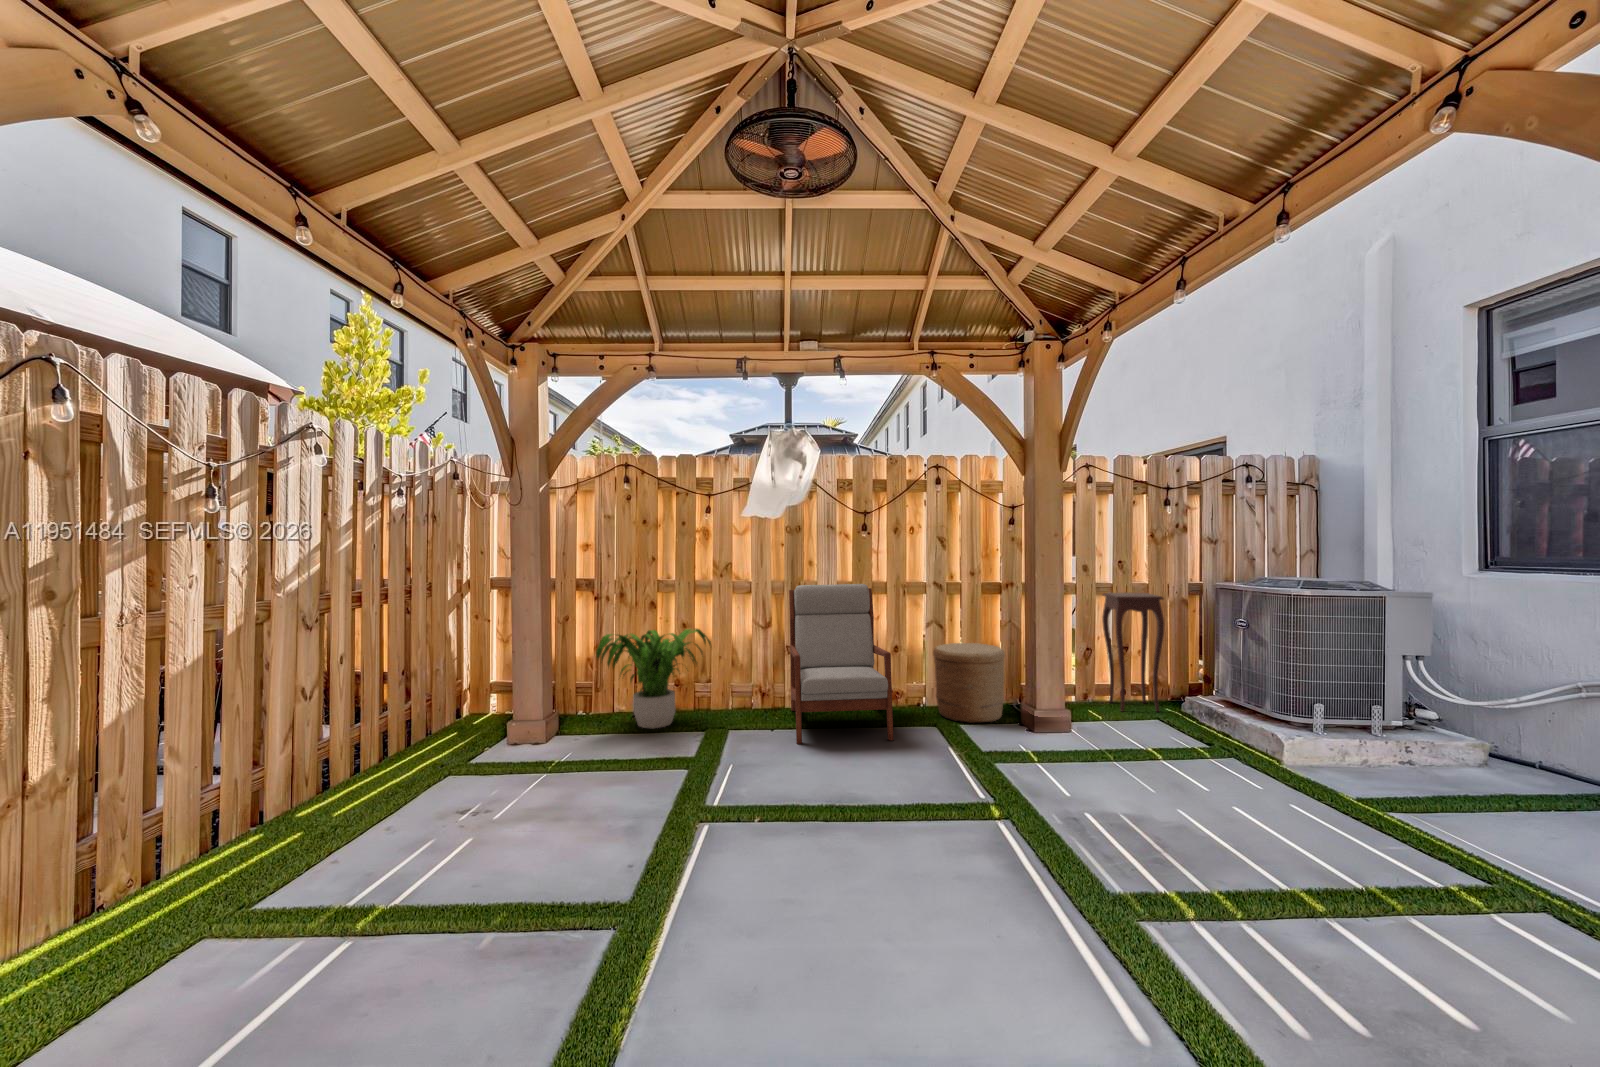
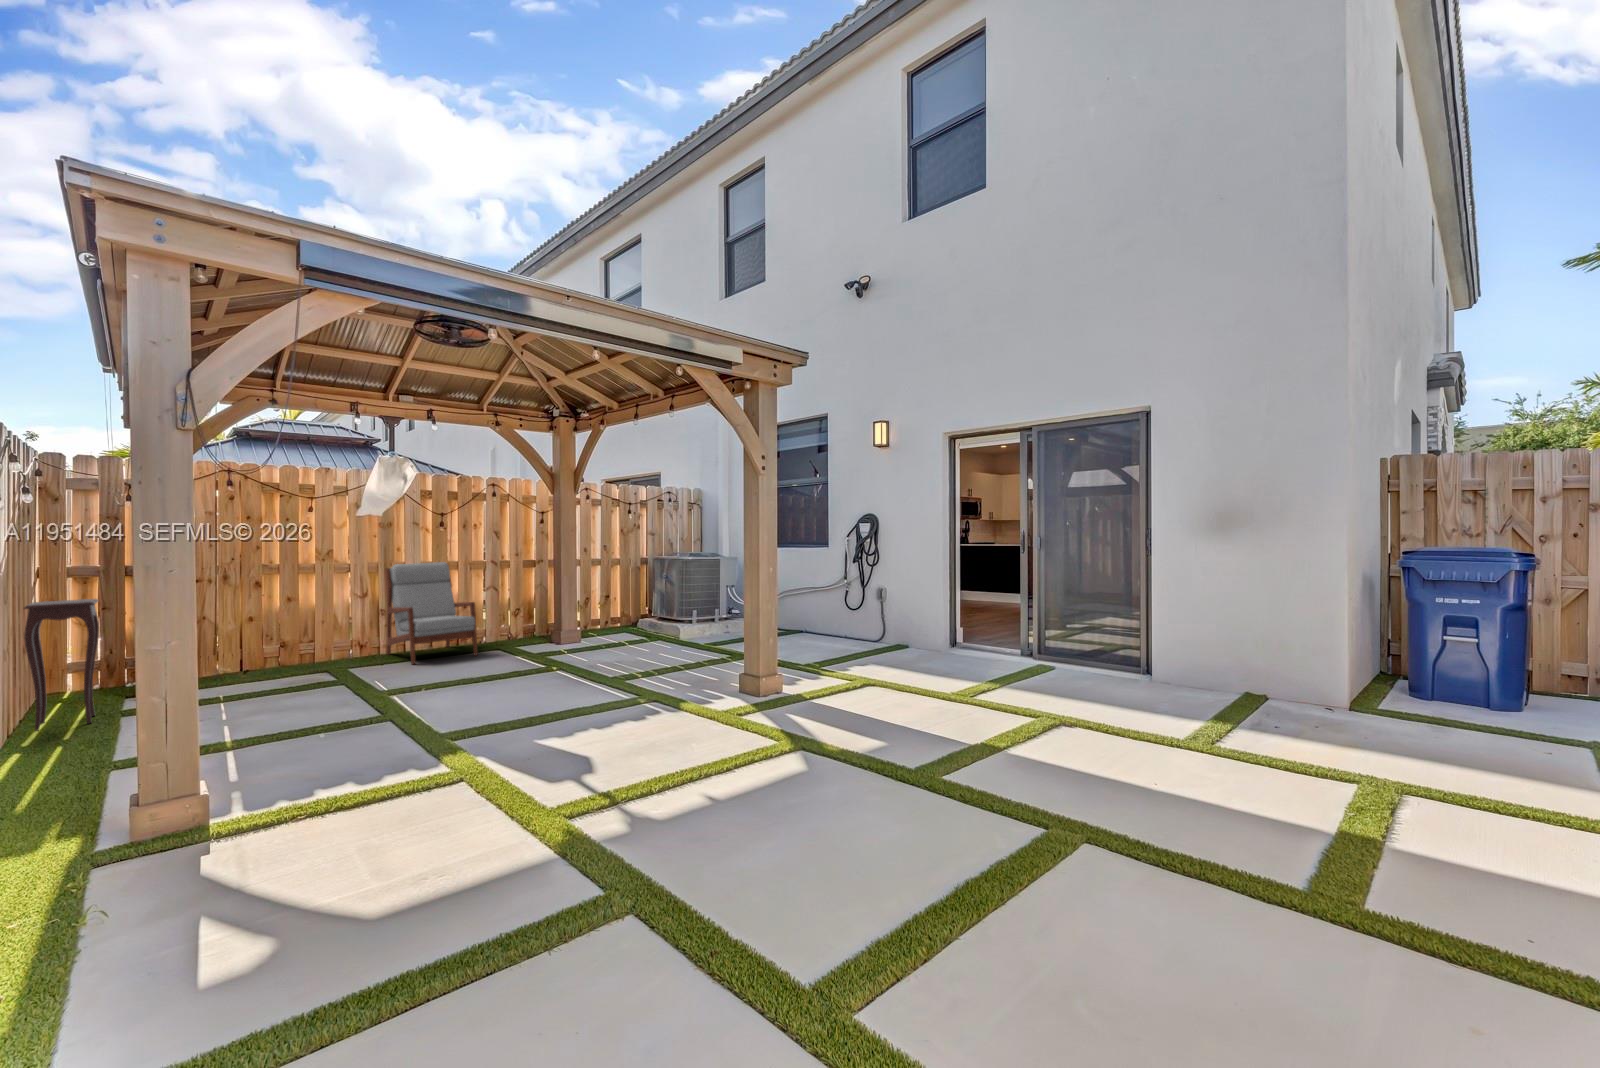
side table: present [1102,593,1164,712] -> present [24,599,99,731]
potted plant: present [596,629,711,728] -> none [229,599,325,675]
woven basket: present [933,643,1005,723] -> none [494,598,541,645]

